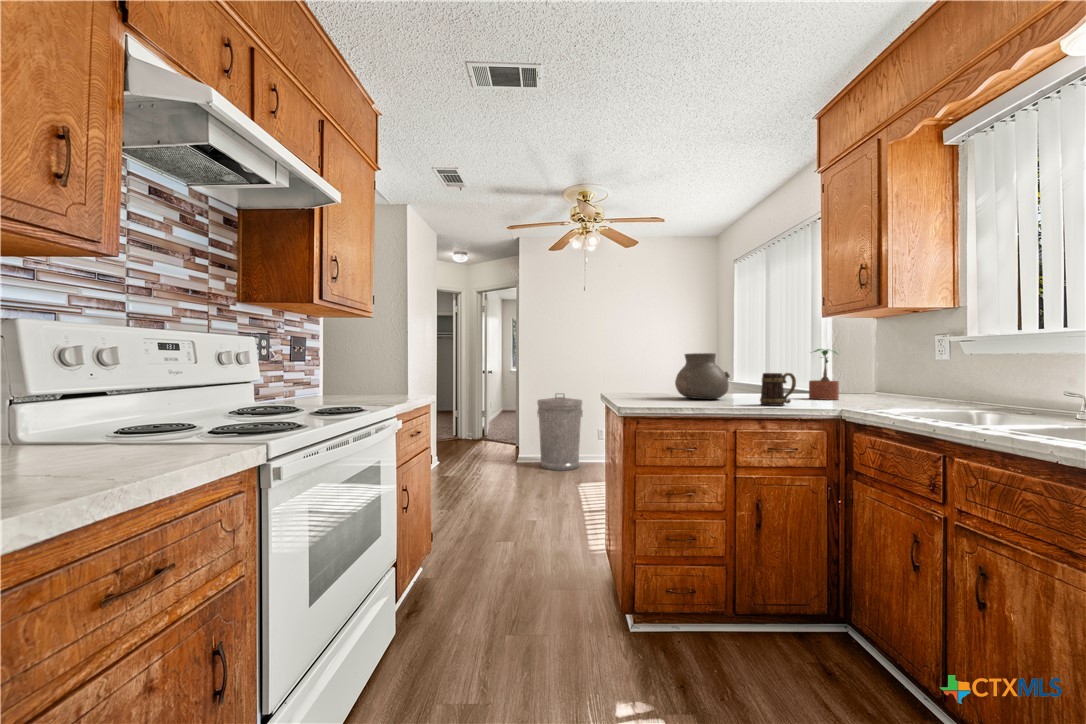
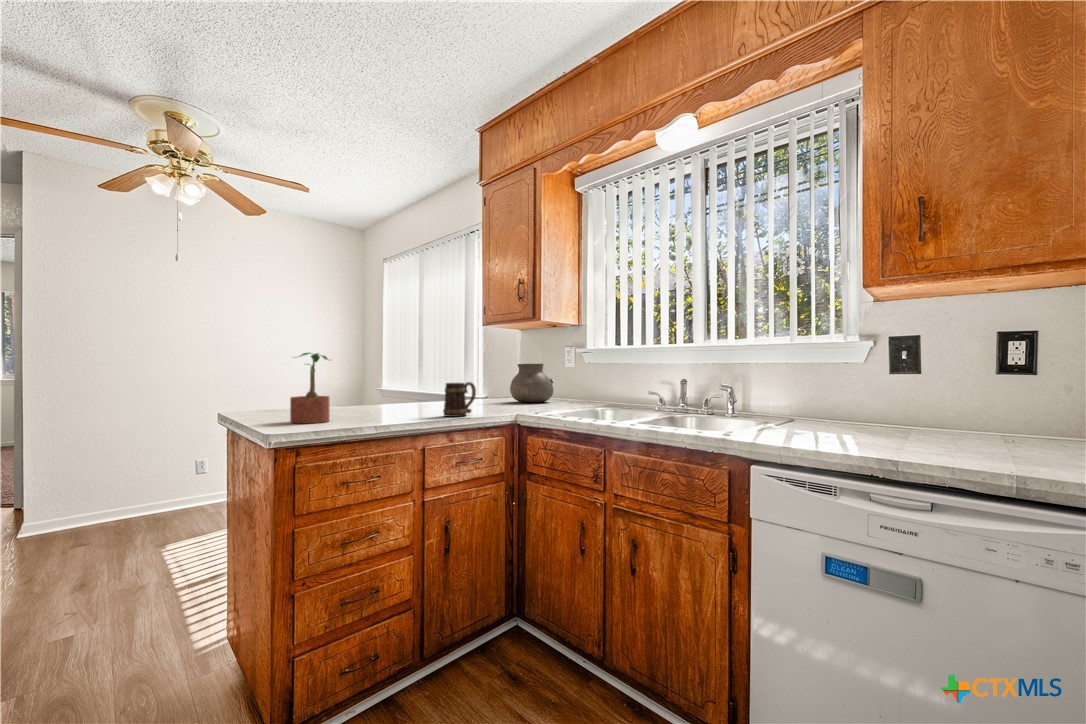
potted plant: present [809,349,839,400] -> present [290,353,330,423]
vase: present [675,353,730,399] -> present [510,364,553,402]
trash can: present [537,393,583,471] -> none [98,415,180,527]

